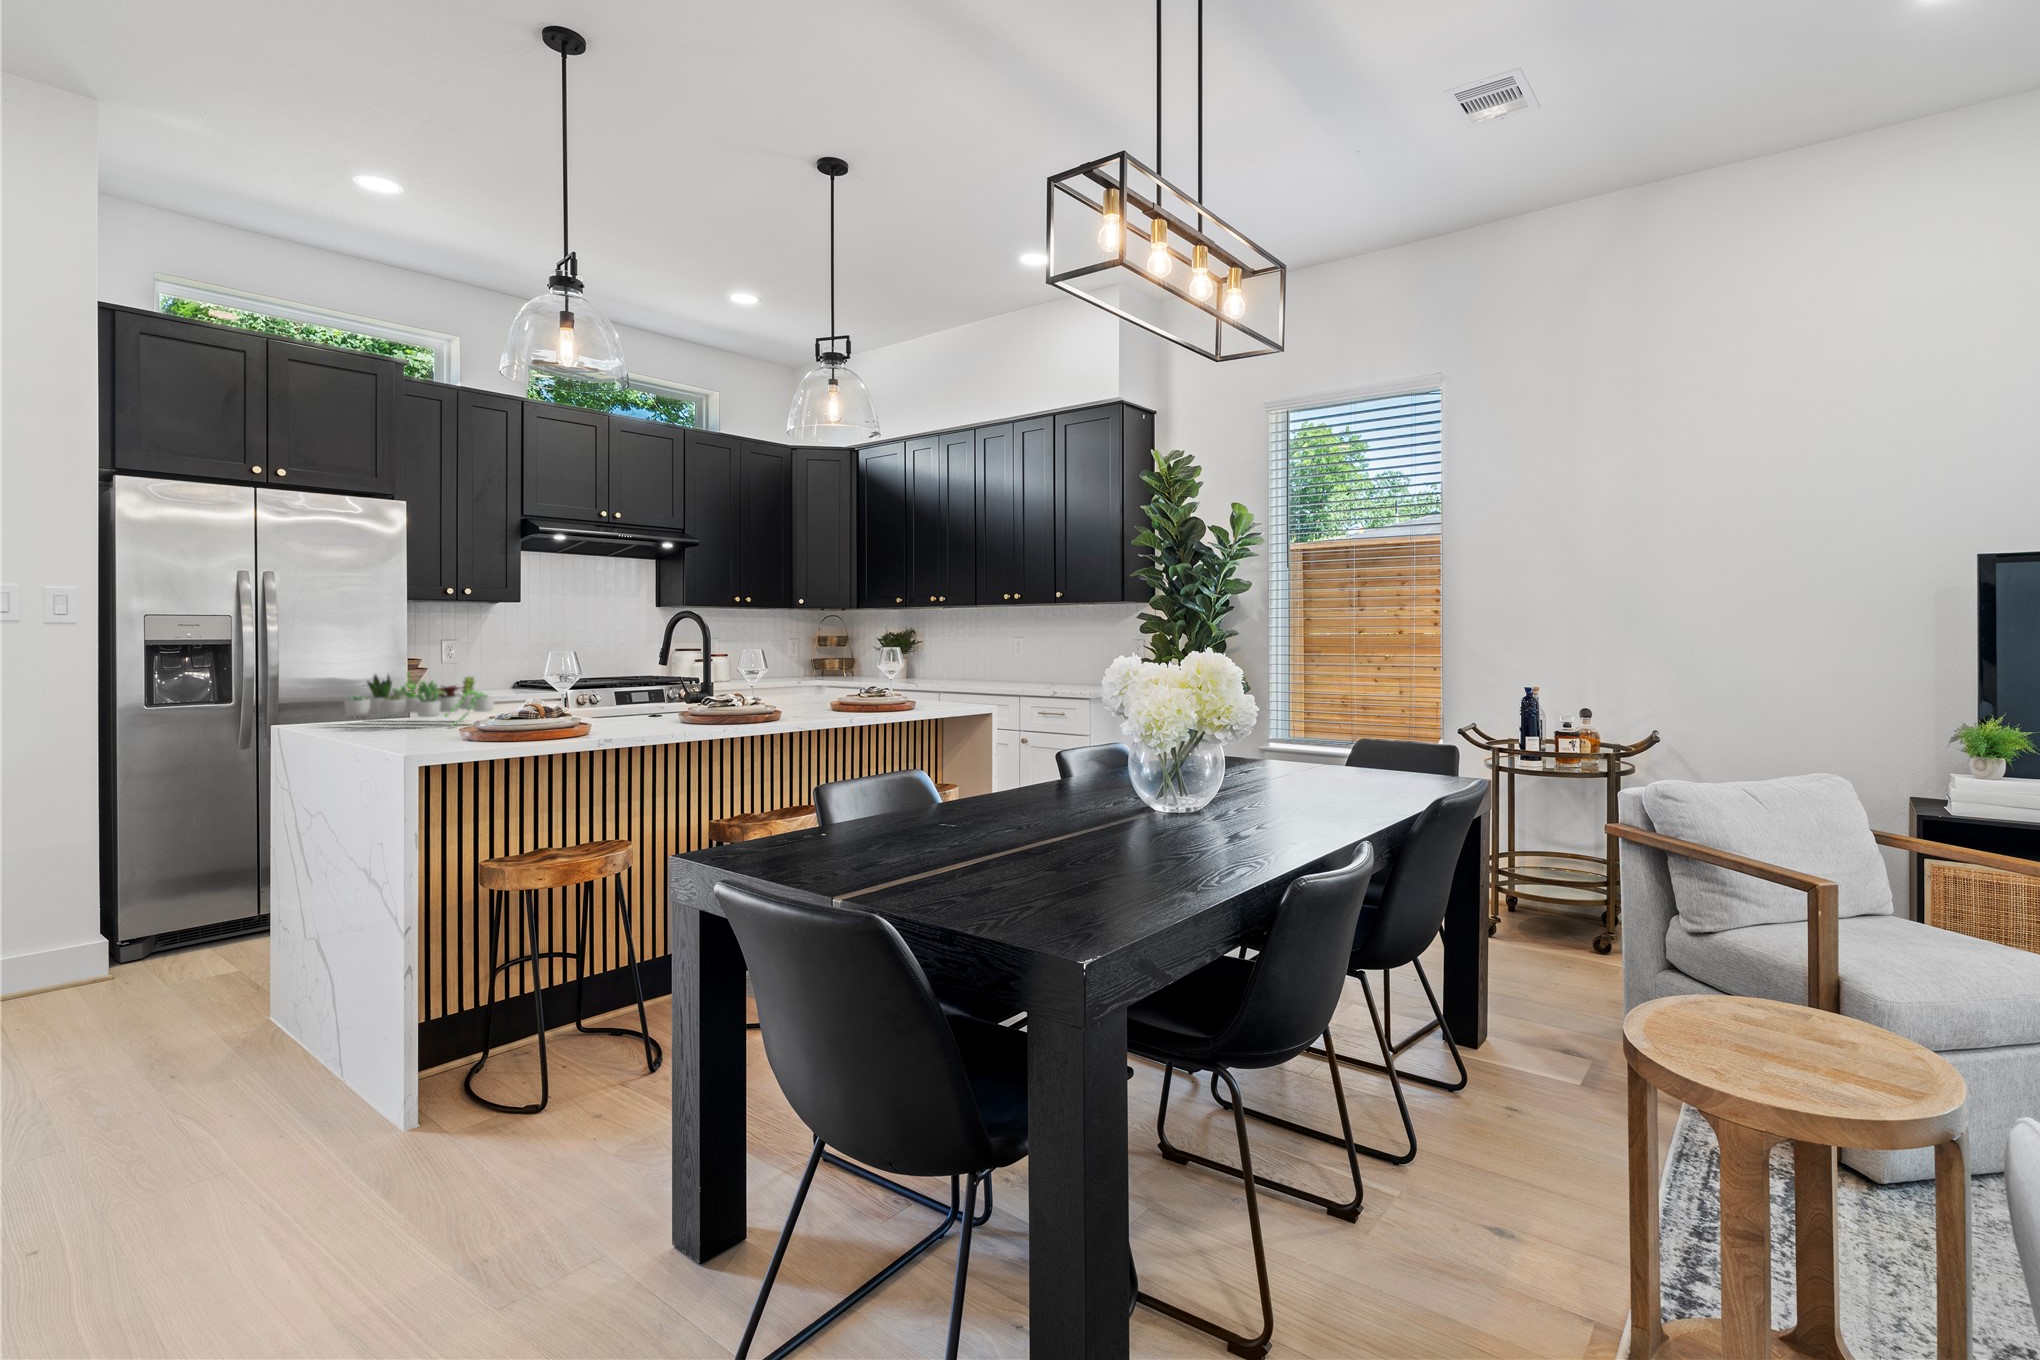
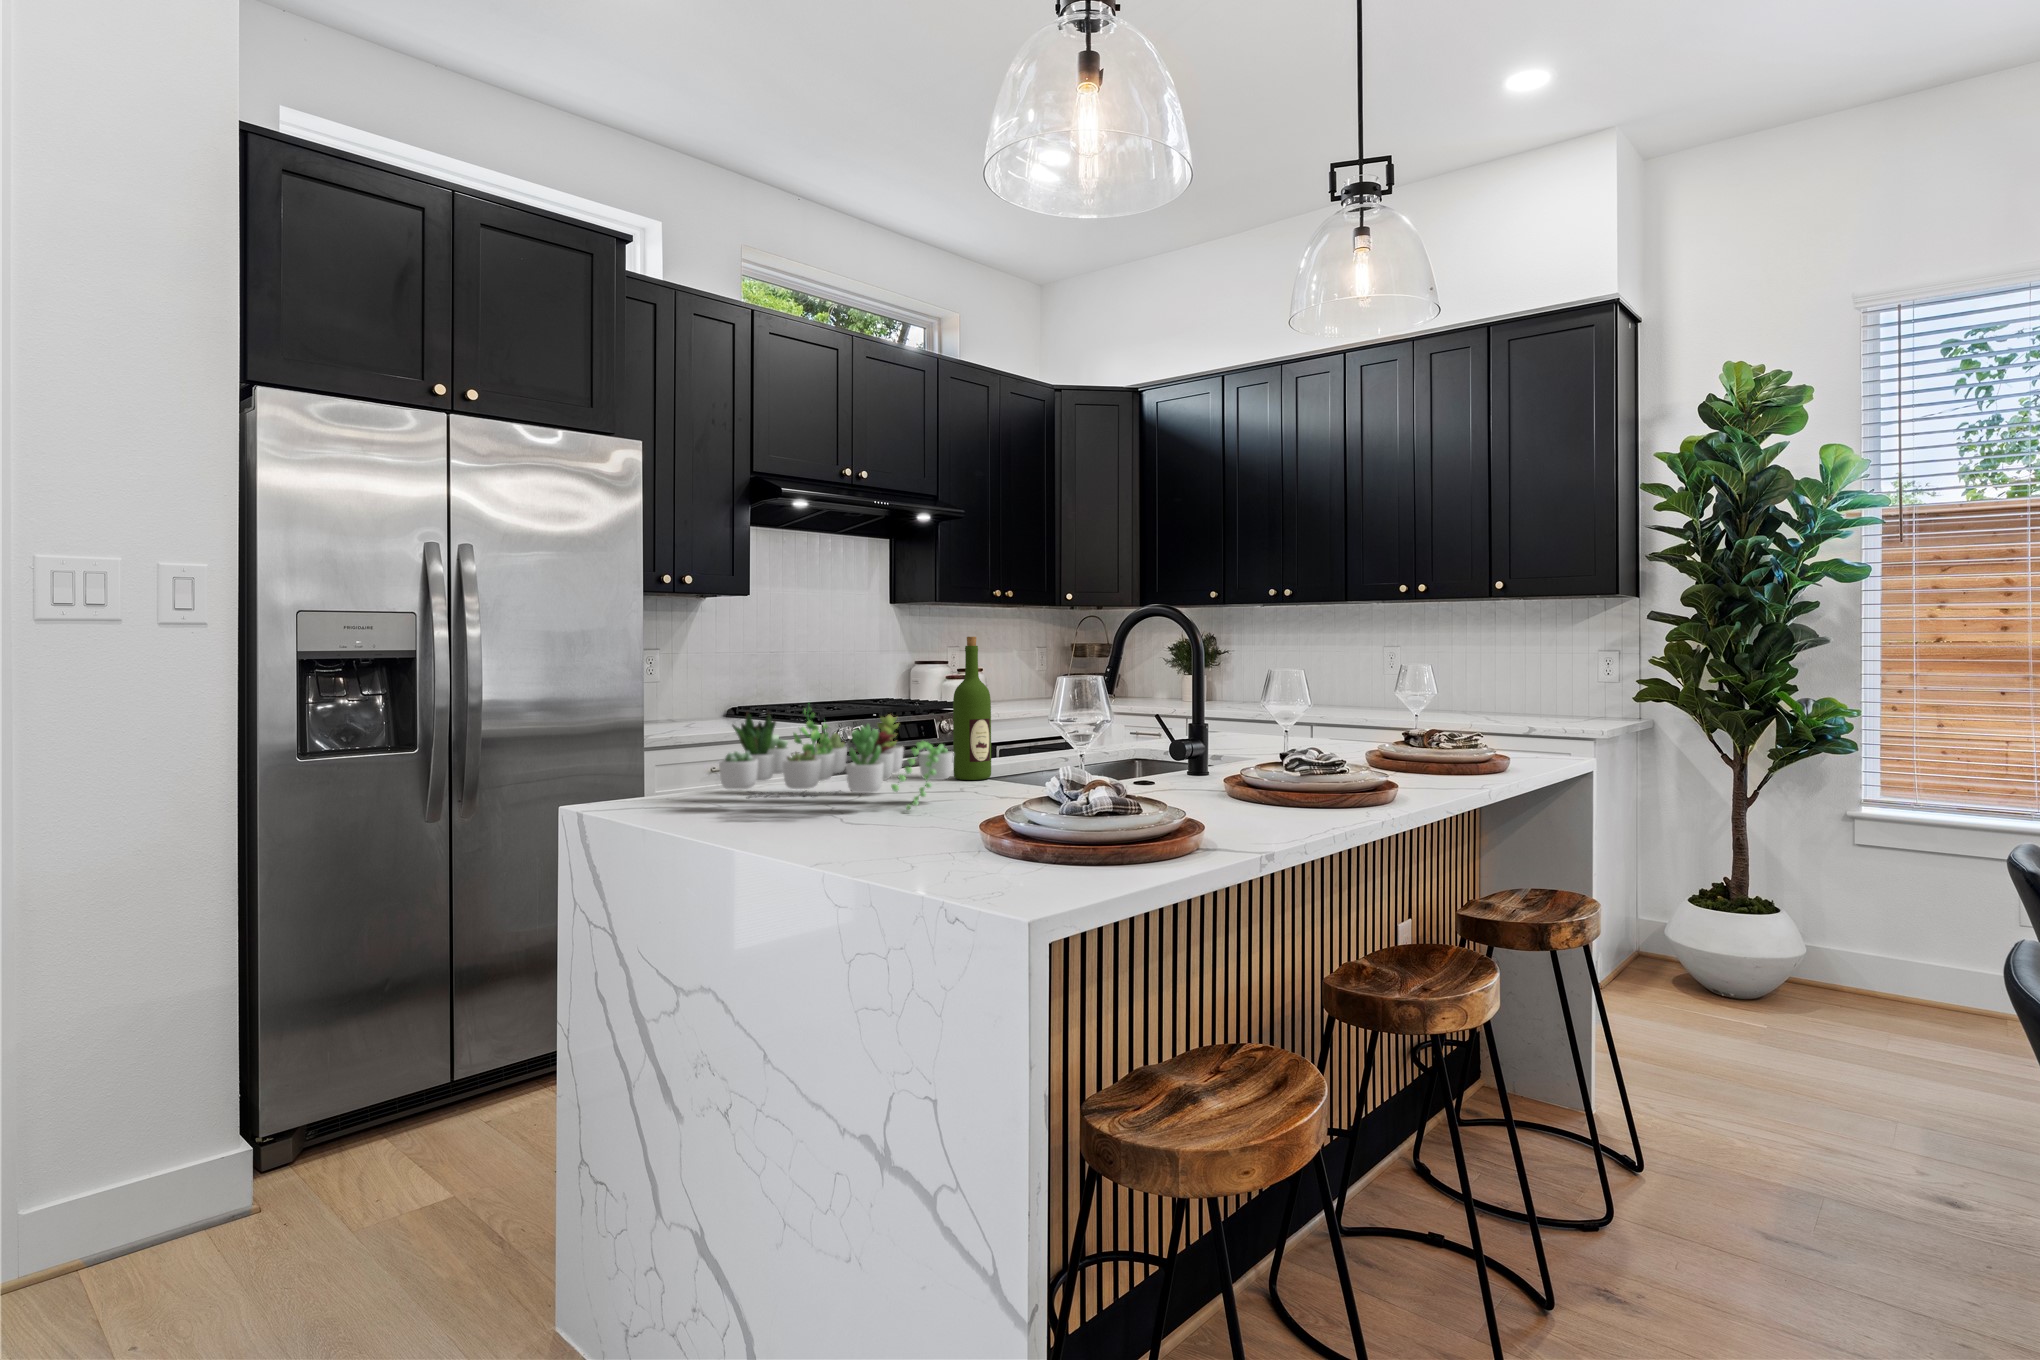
wine bottle: none [536,632,562,716] -> present [953,637,991,780]

